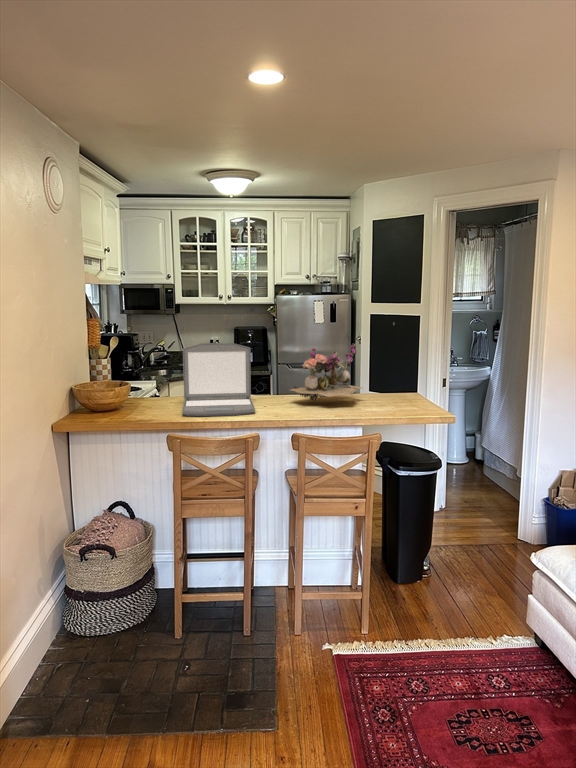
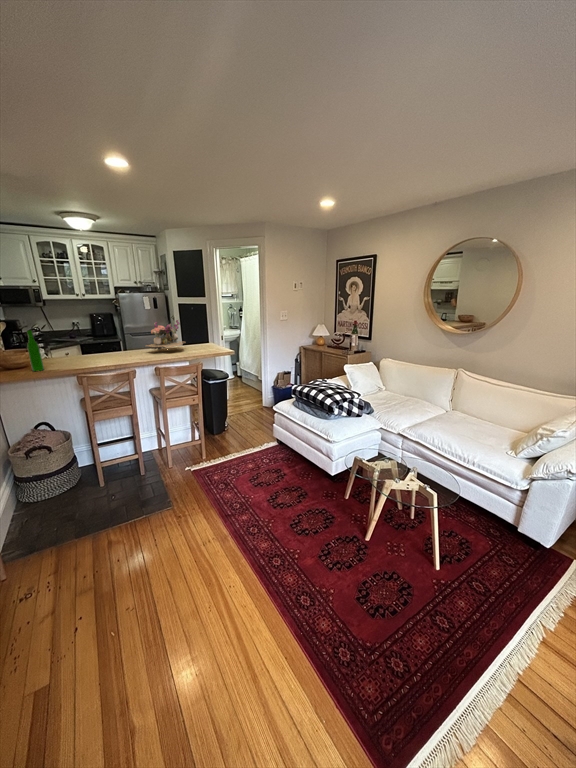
laptop: present [182,343,255,416] -> none [72,321,129,365]
wine bottle: none [114,354,131,419] -> present [27,330,44,371]

